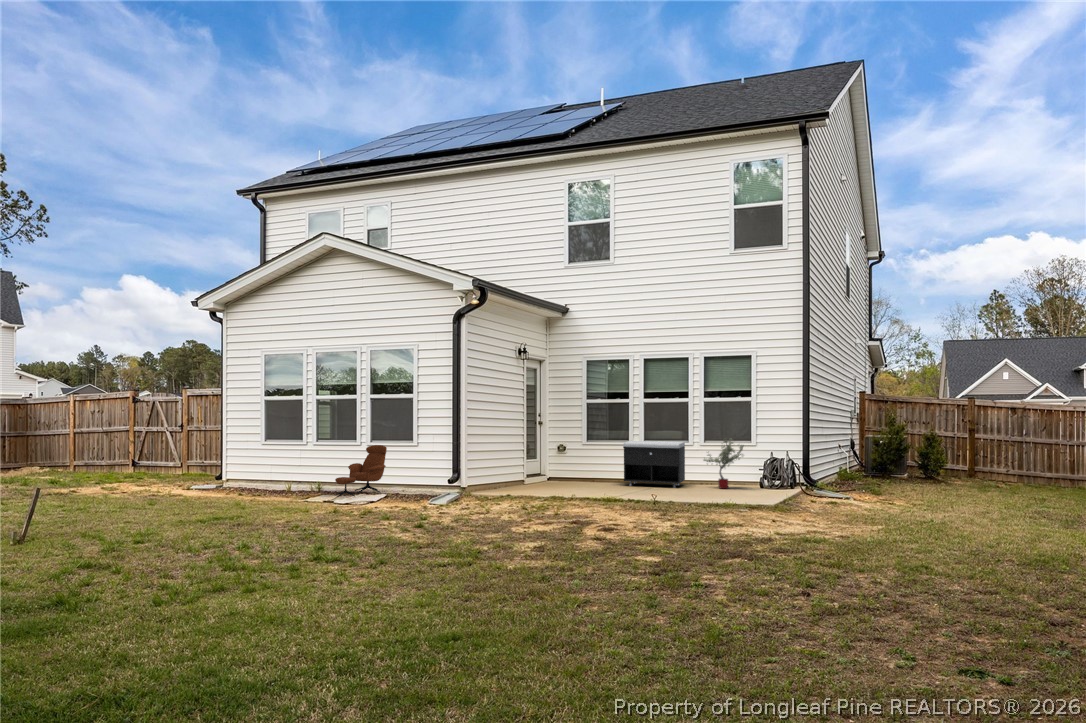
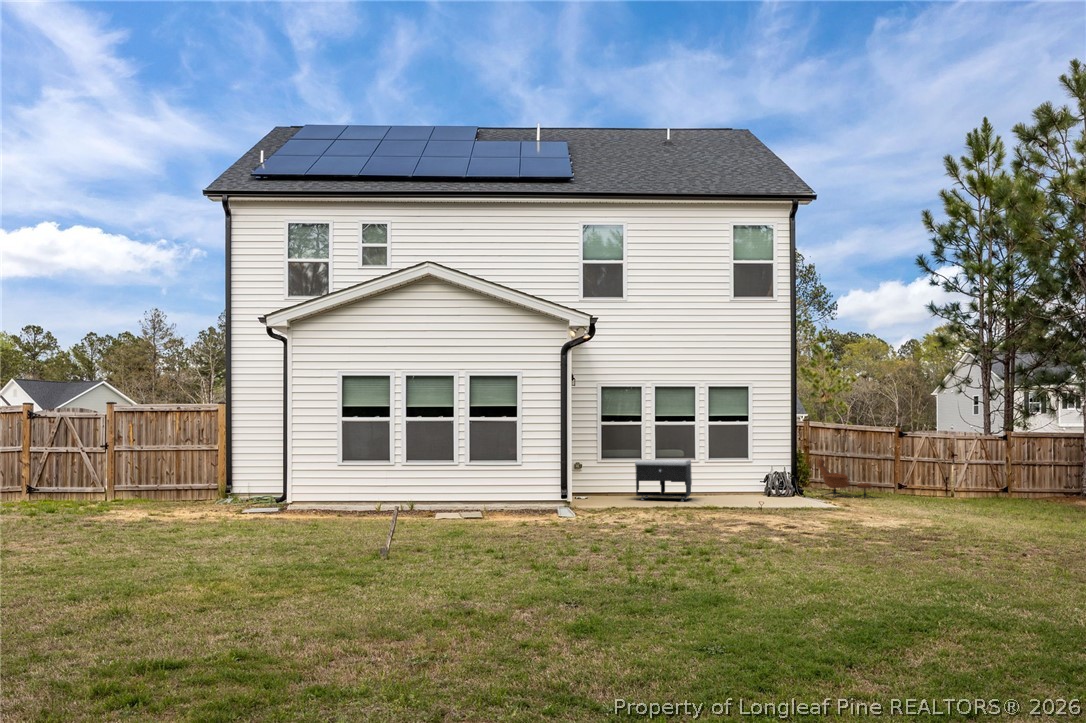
potted tree: present [704,438,744,489] -> none [707,455,746,502]
lounge chair: present [335,445,387,496] -> present [817,459,872,498]

